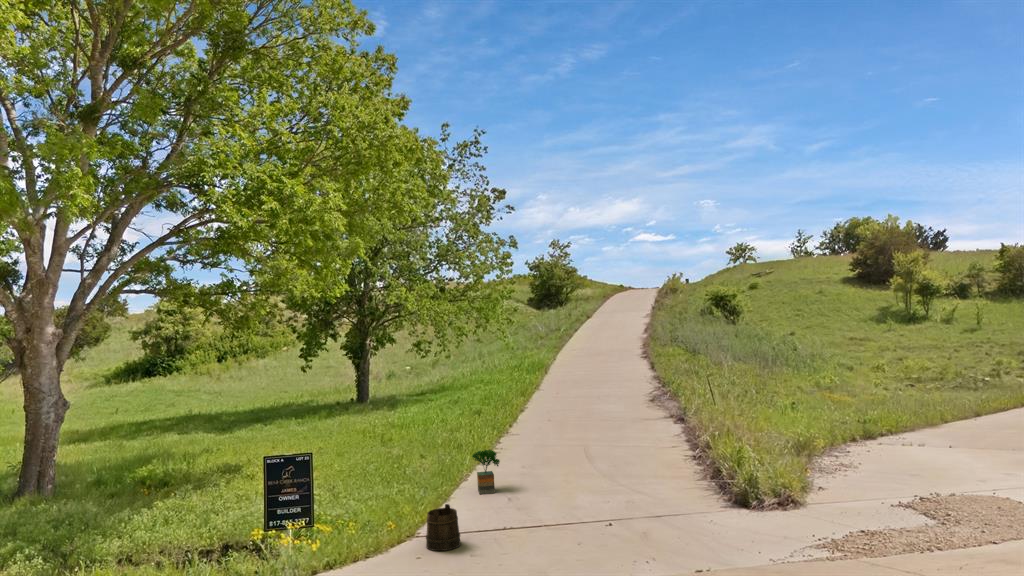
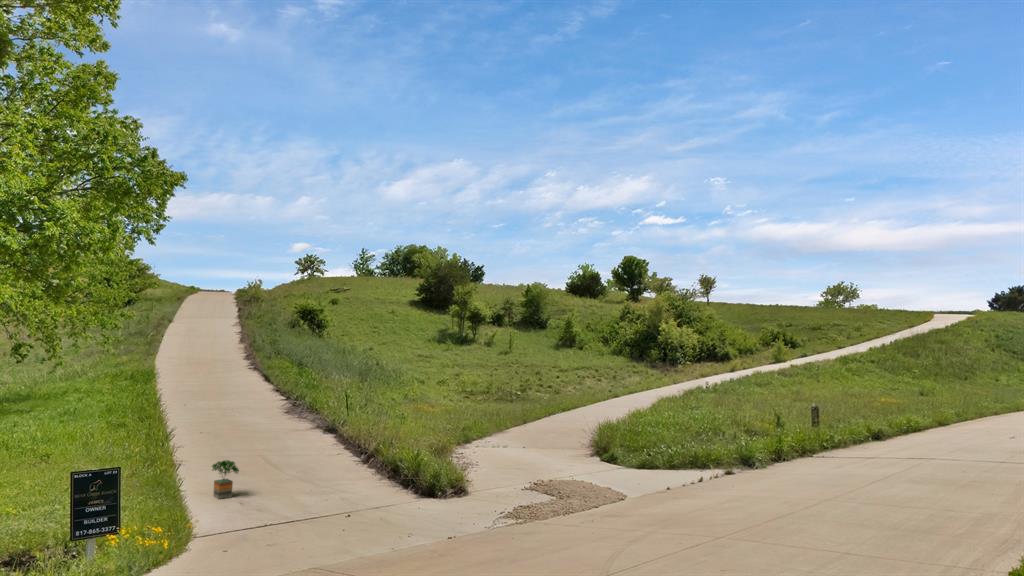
bucket: present [426,504,461,551] -> none [215,505,246,543]

